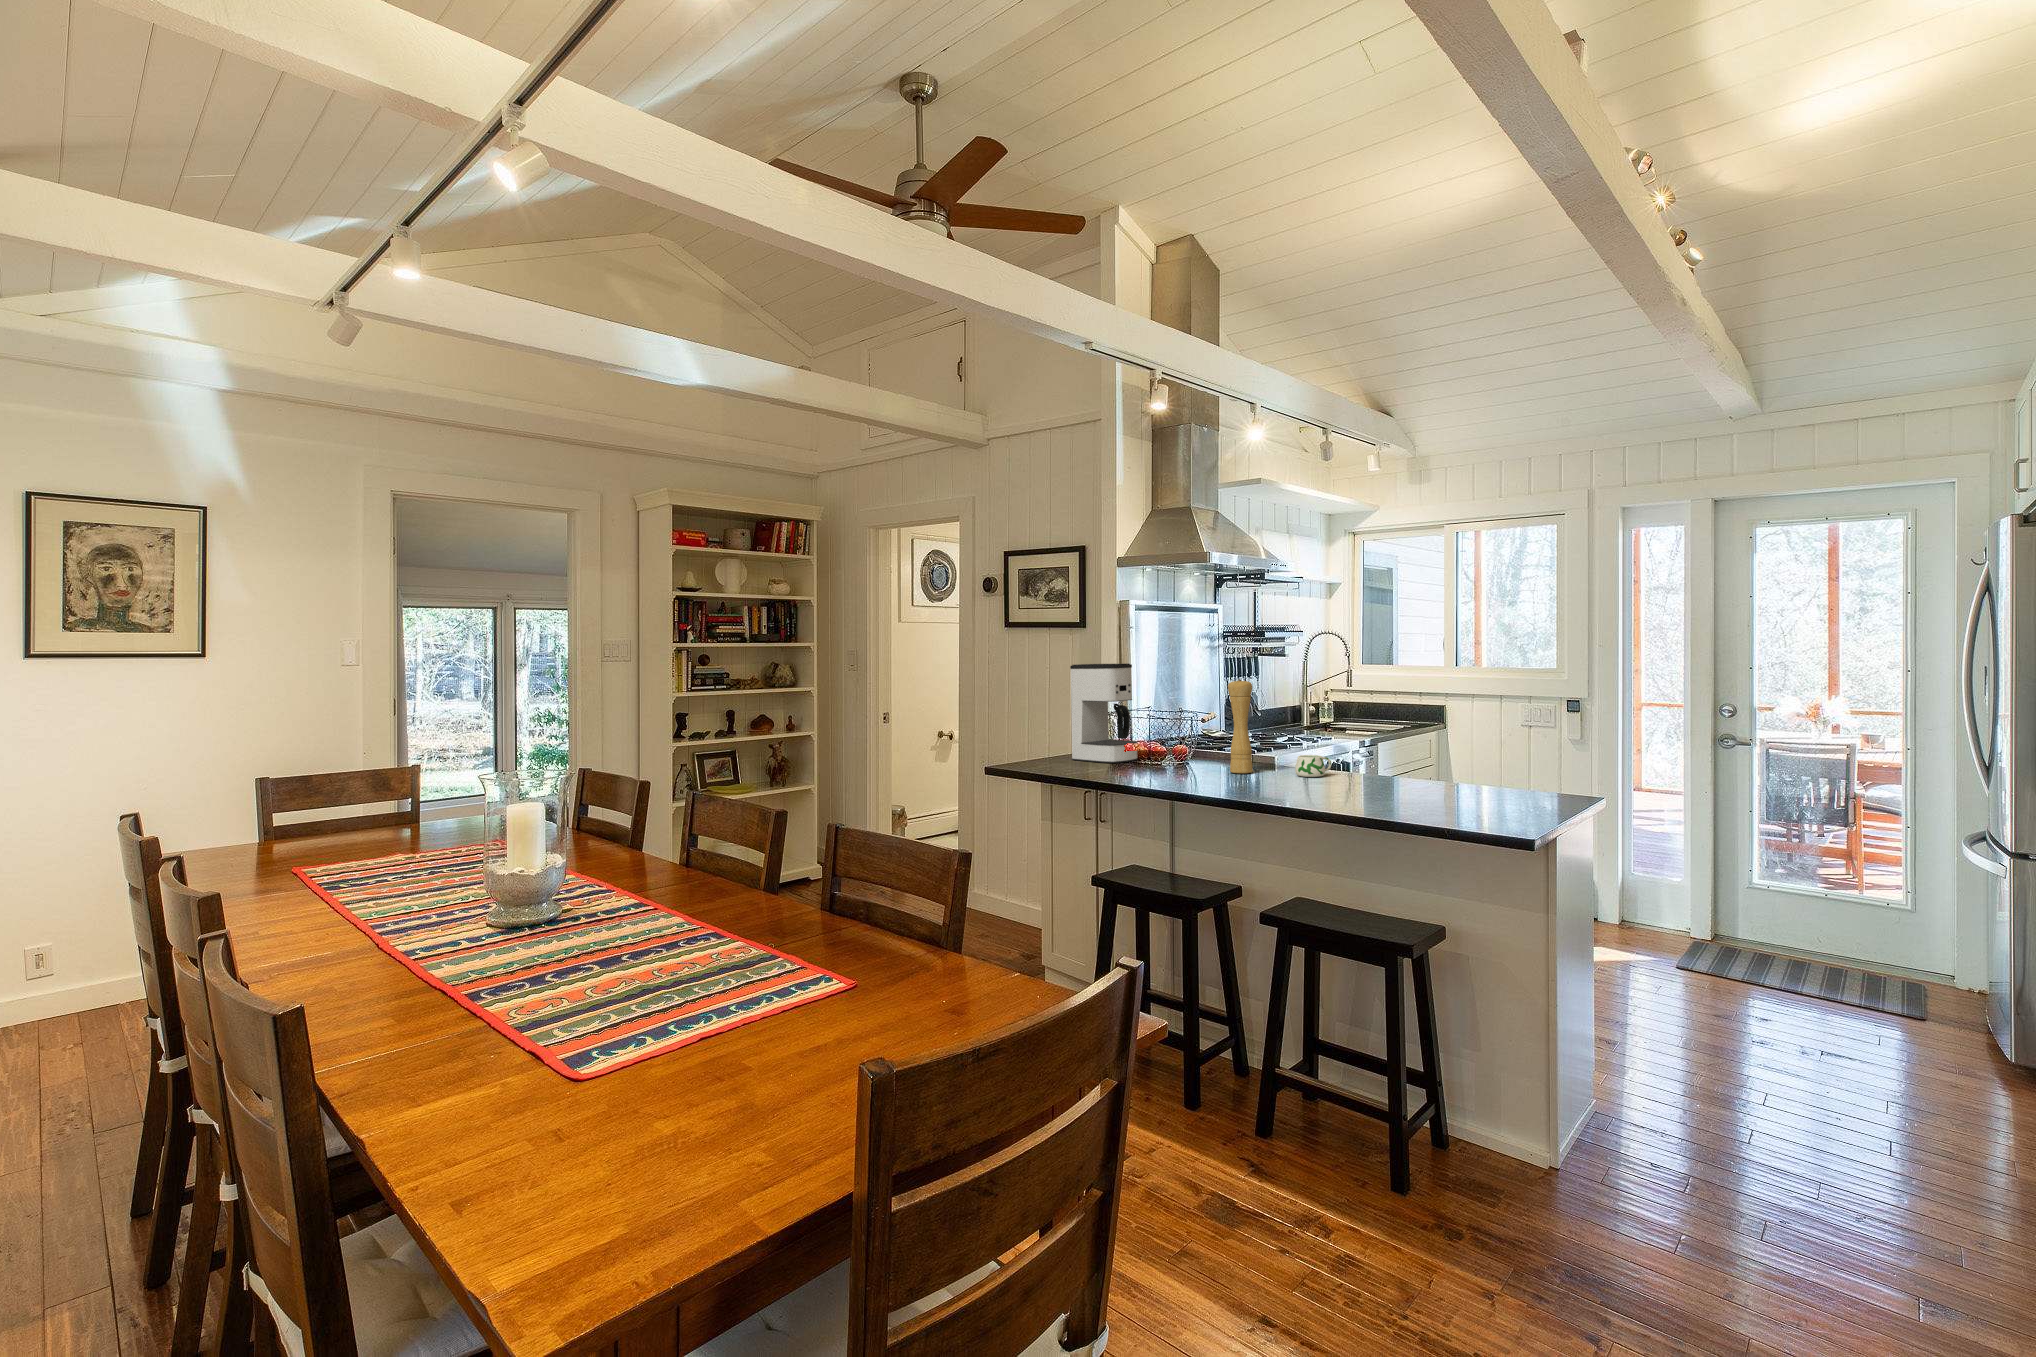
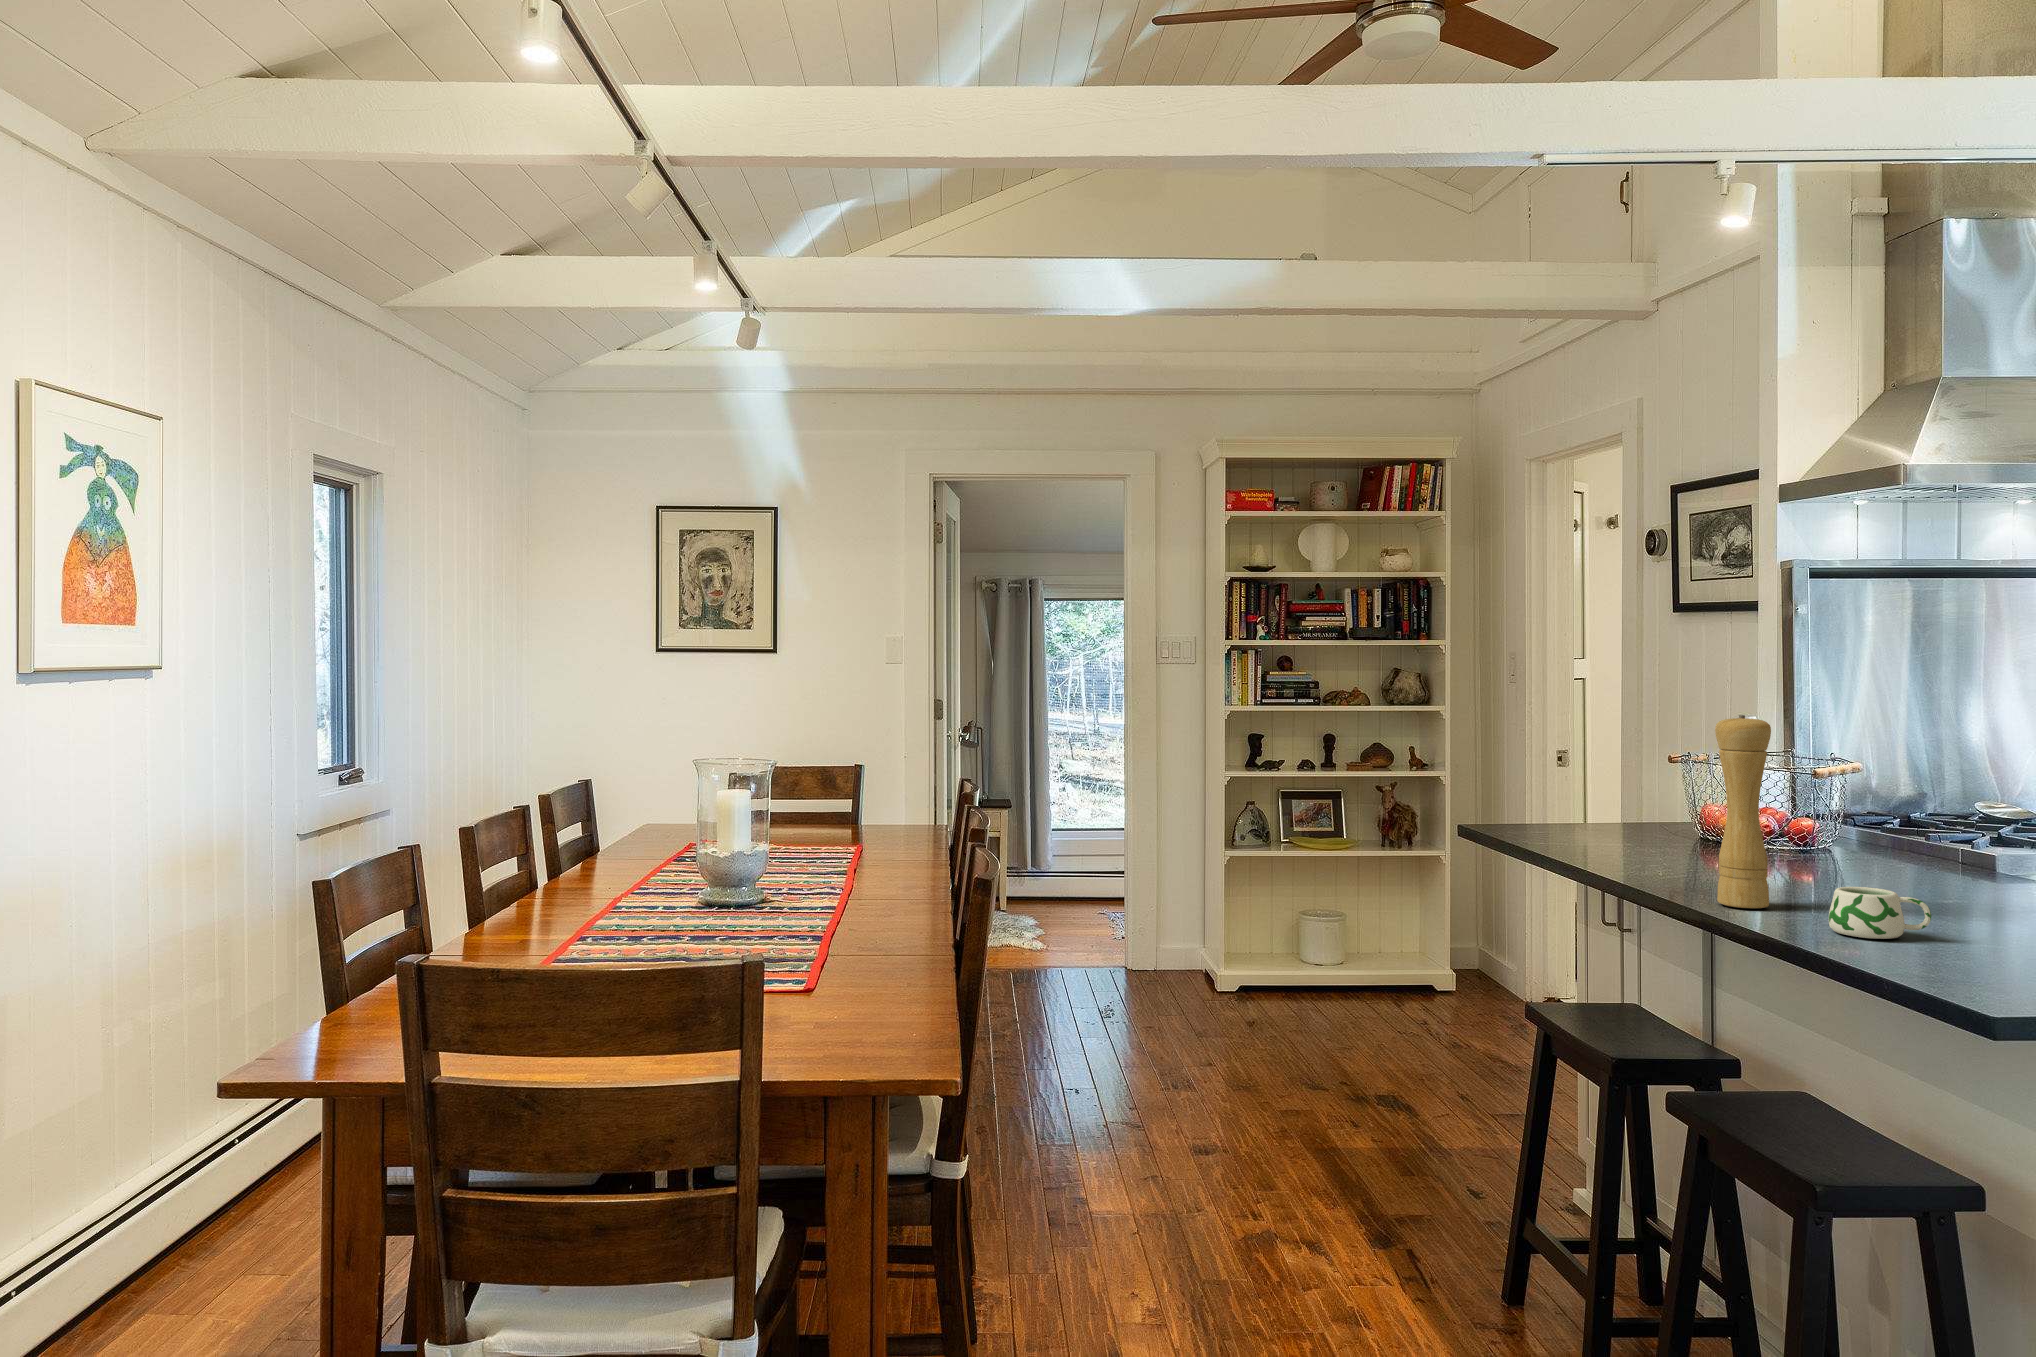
coffee maker: present [1070,664,1138,763] -> none [1547,678,1668,858]

